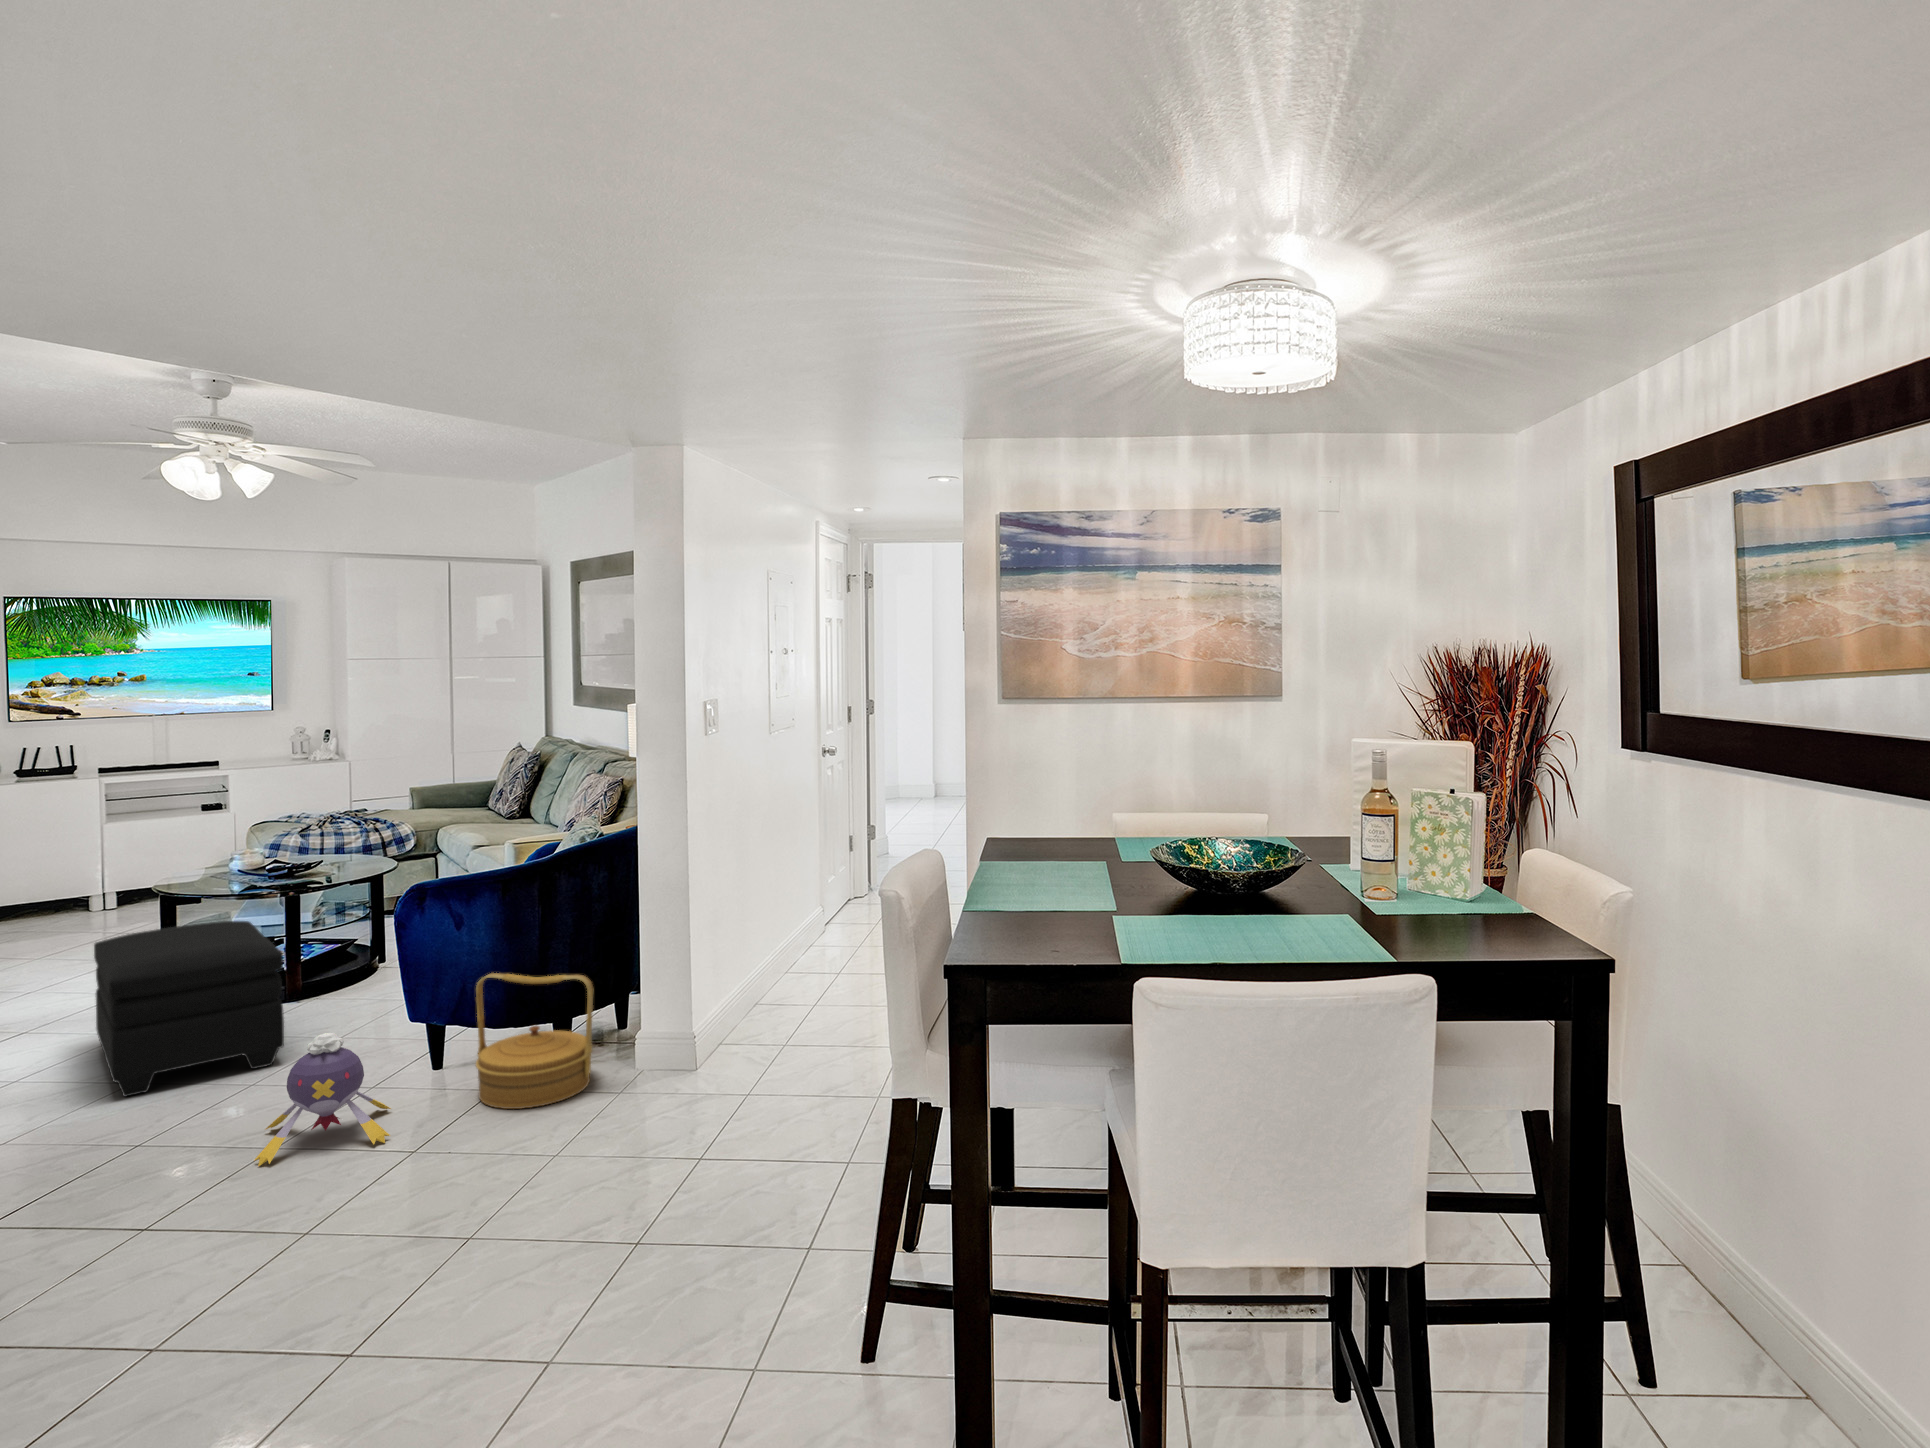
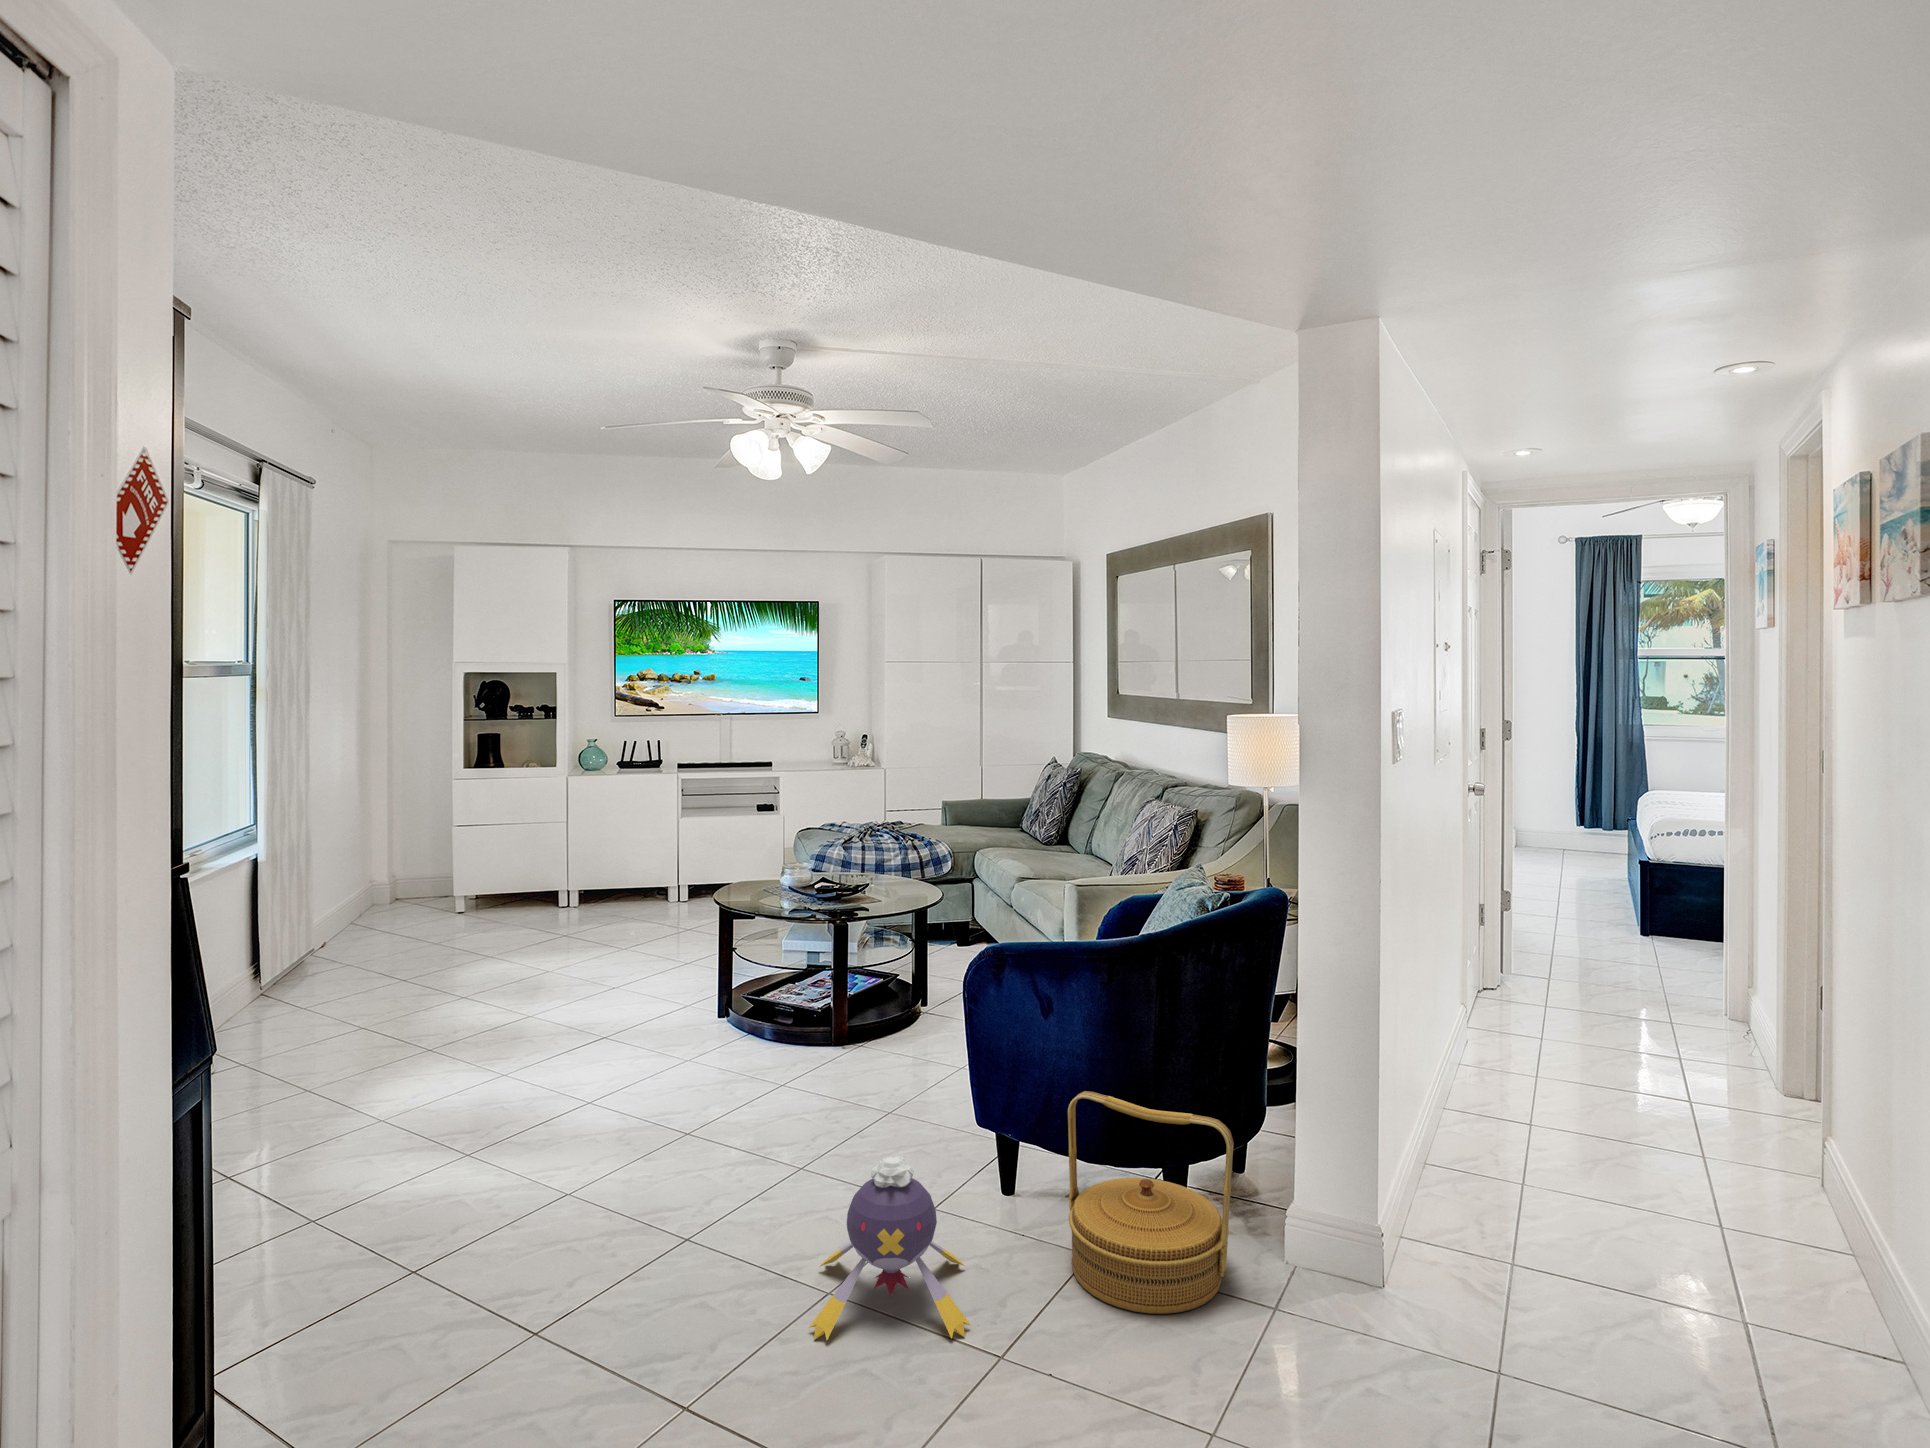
ottoman: present [94,921,284,1097] -> none [659,953,837,1163]

